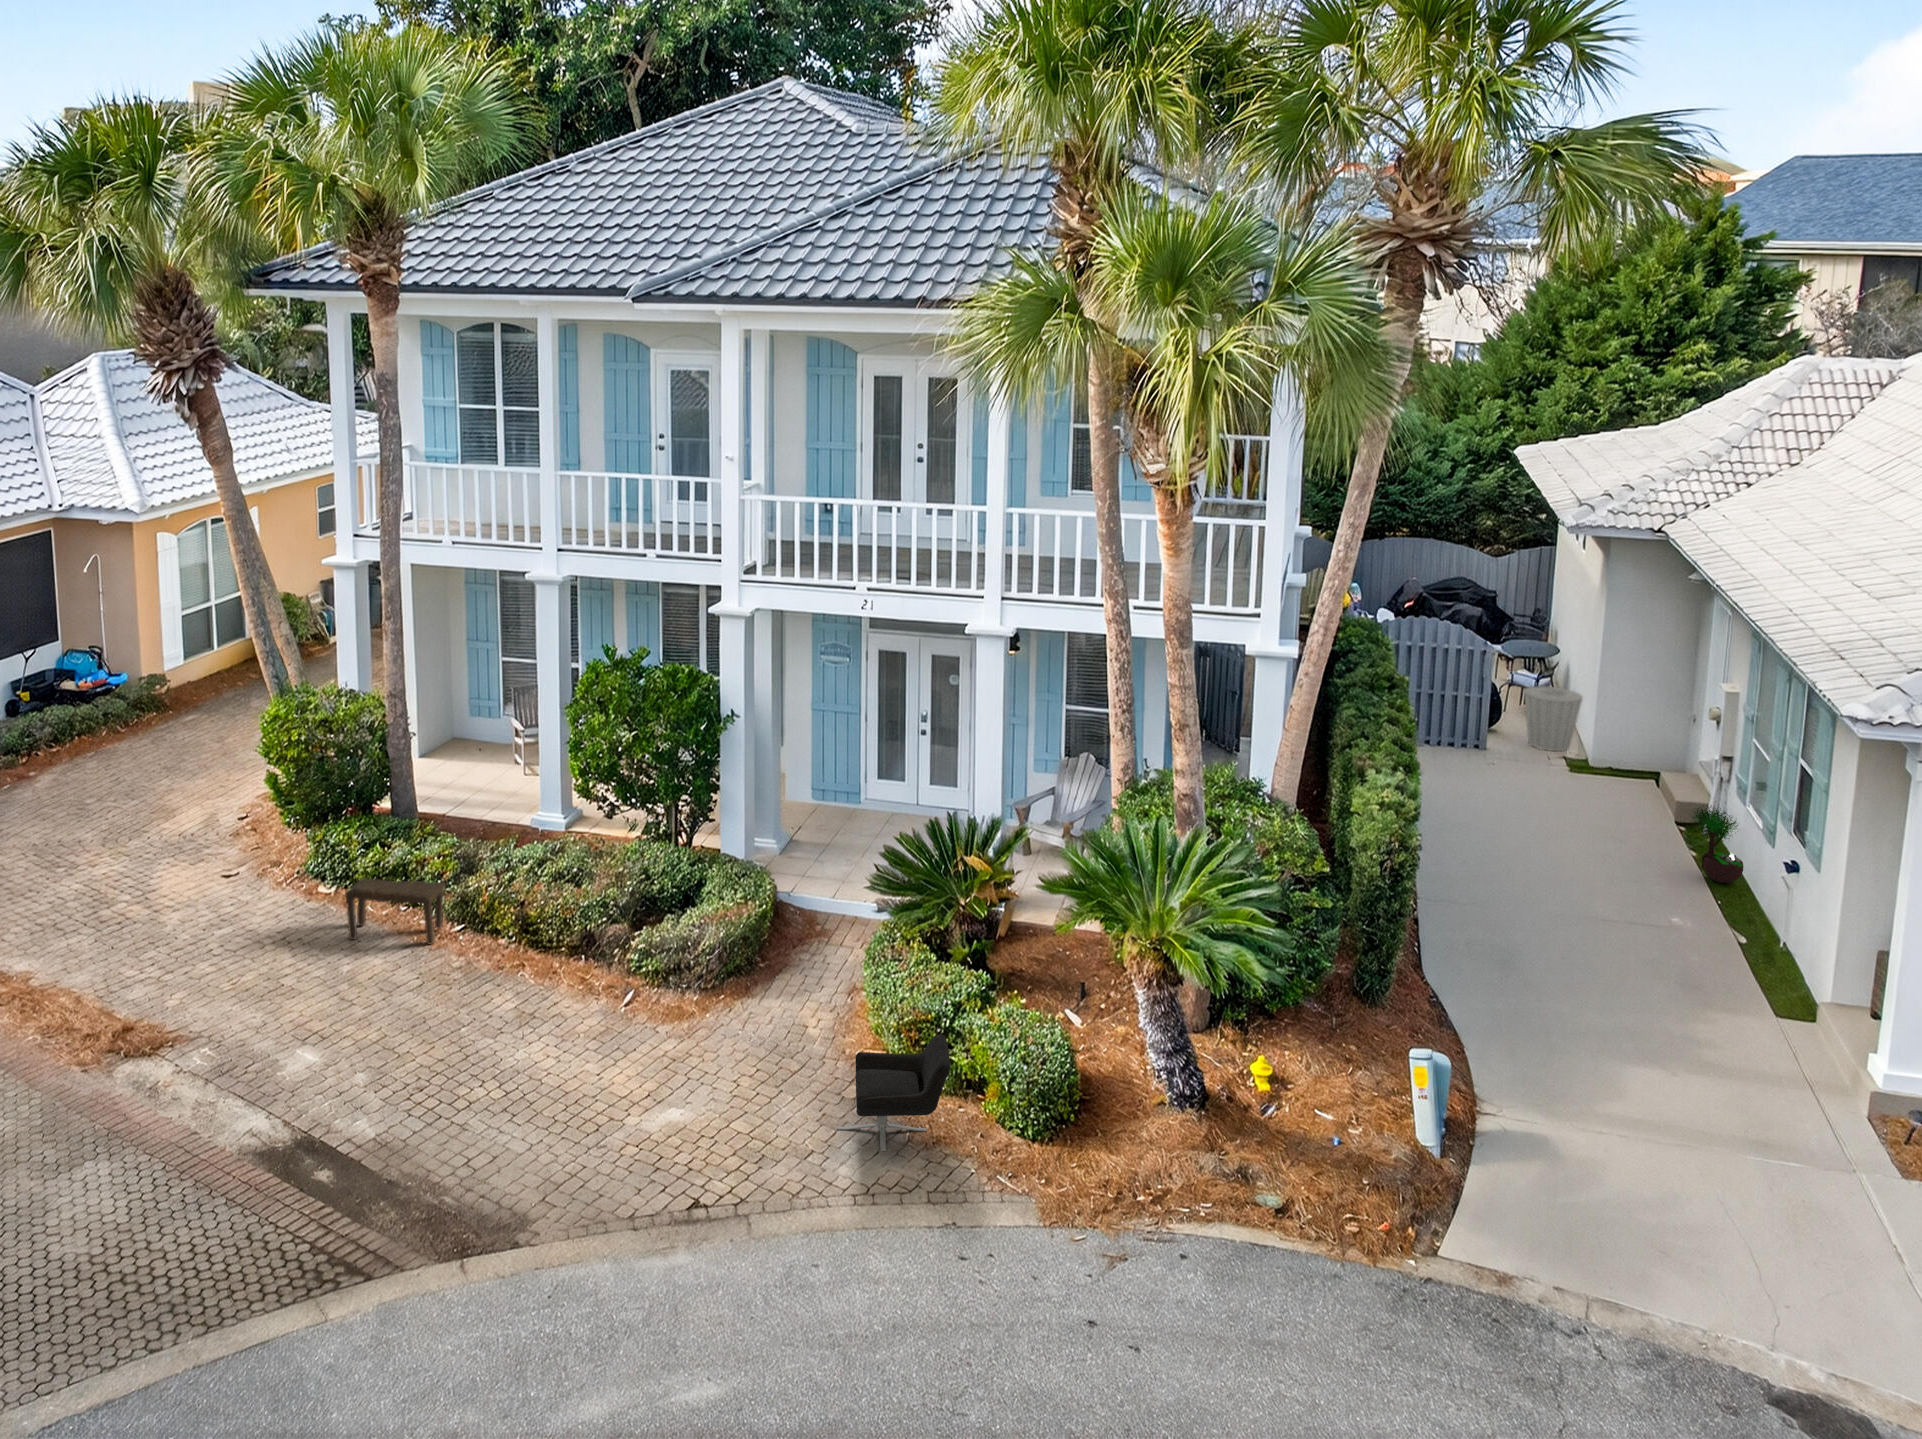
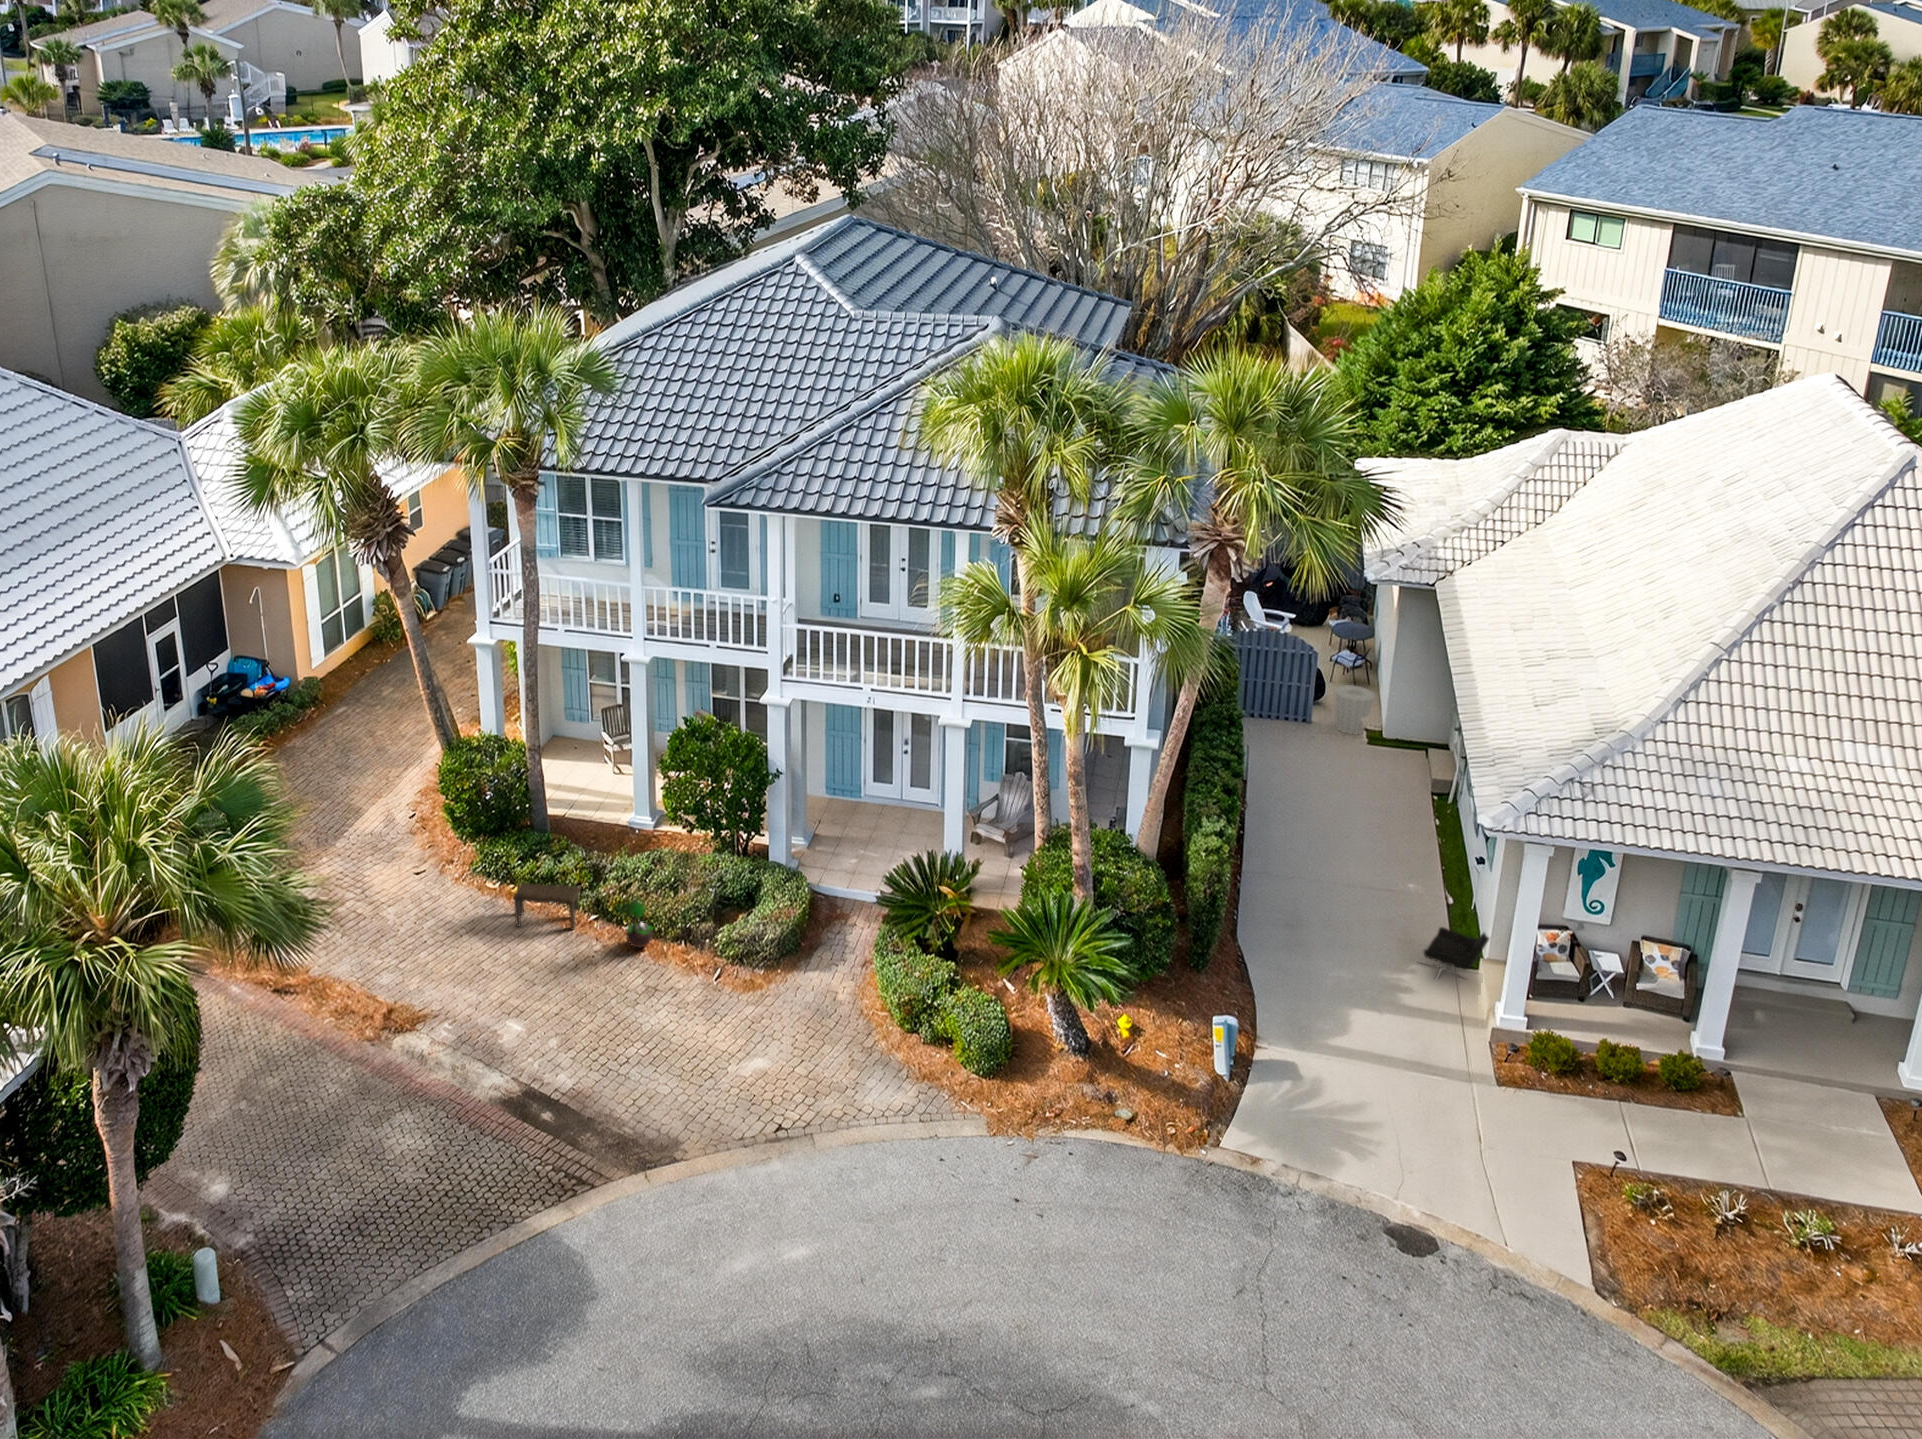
potted tree: present [1692,805,1743,883] -> present [617,898,653,947]
lounge chair: present [838,1034,950,1151] -> present [1424,927,1489,980]

